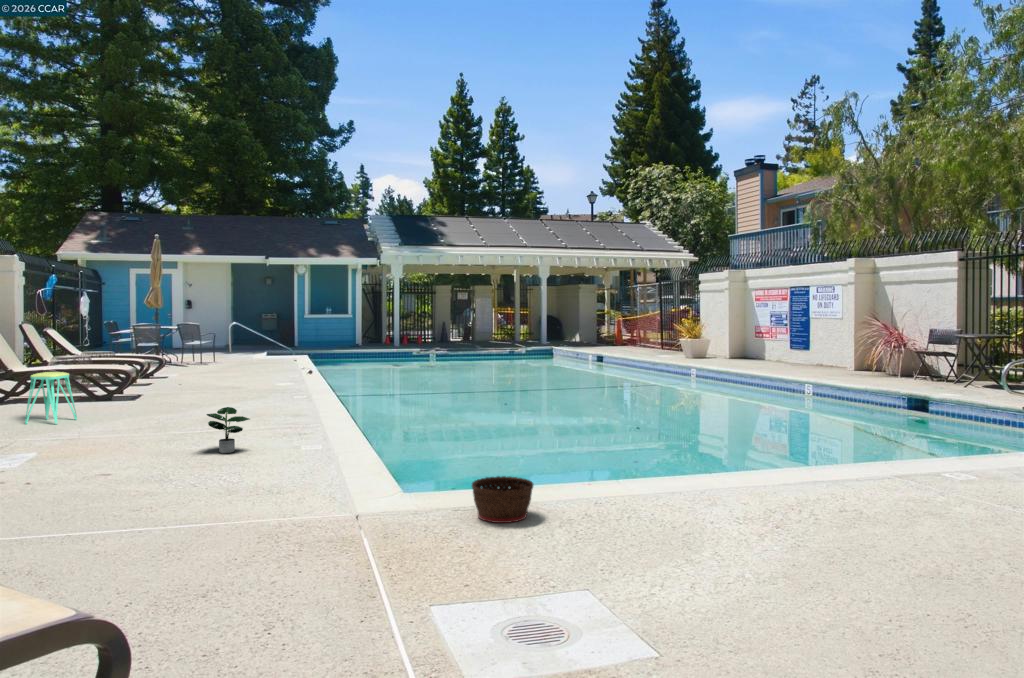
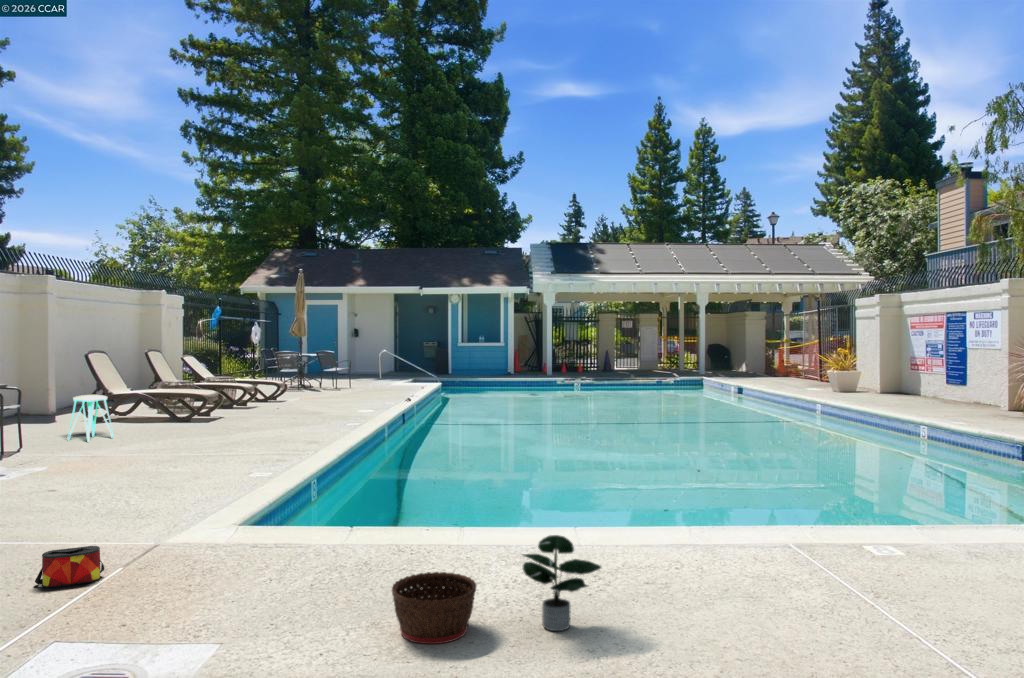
potted plant: present [207,407,250,453] -> present [522,535,601,631]
basket: present [472,476,533,523] -> present [392,572,476,644]
bag: none [347,500,397,540] -> present [35,546,104,588]

